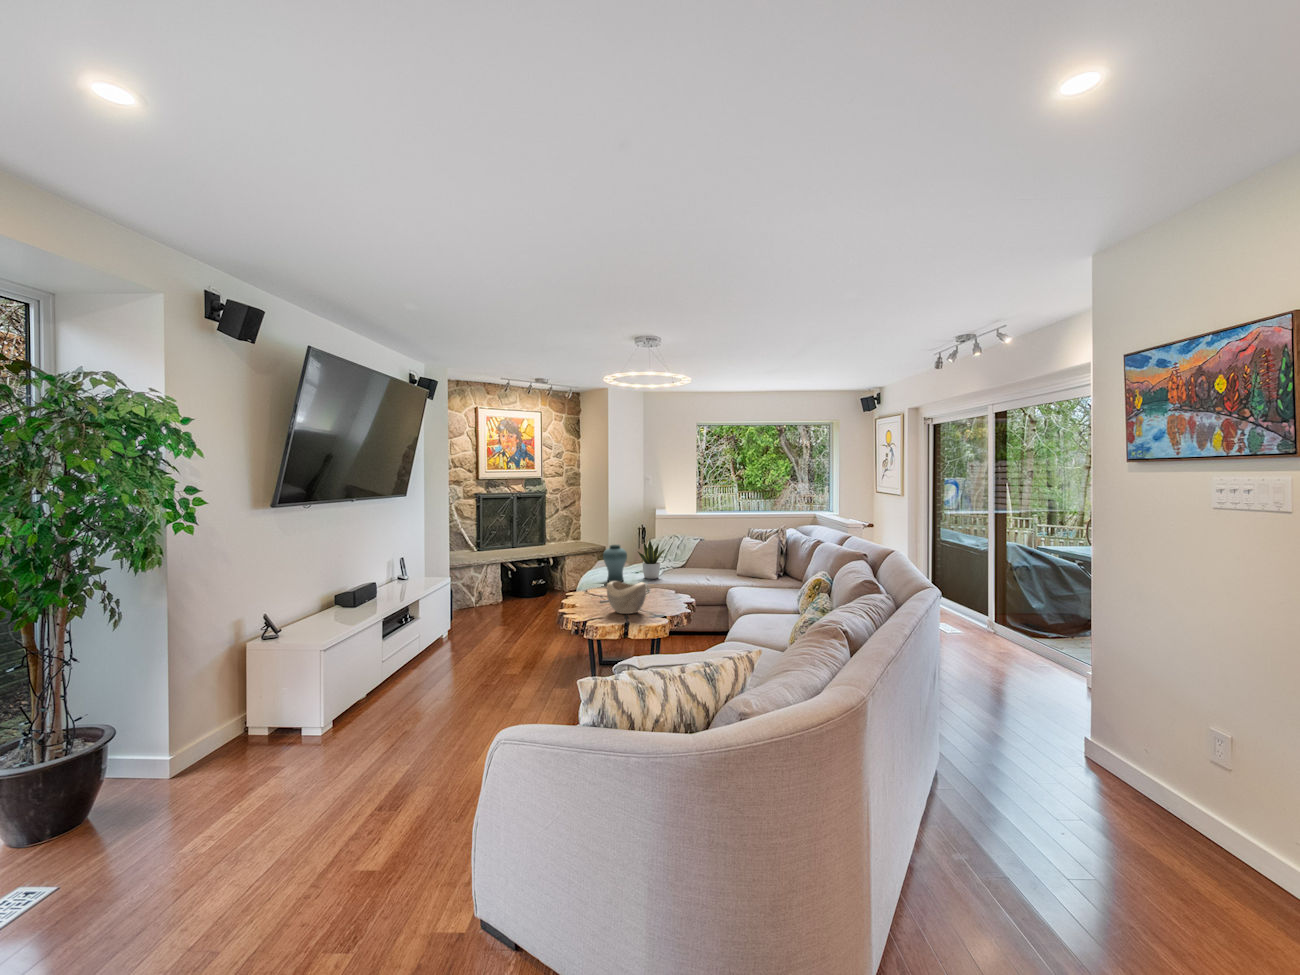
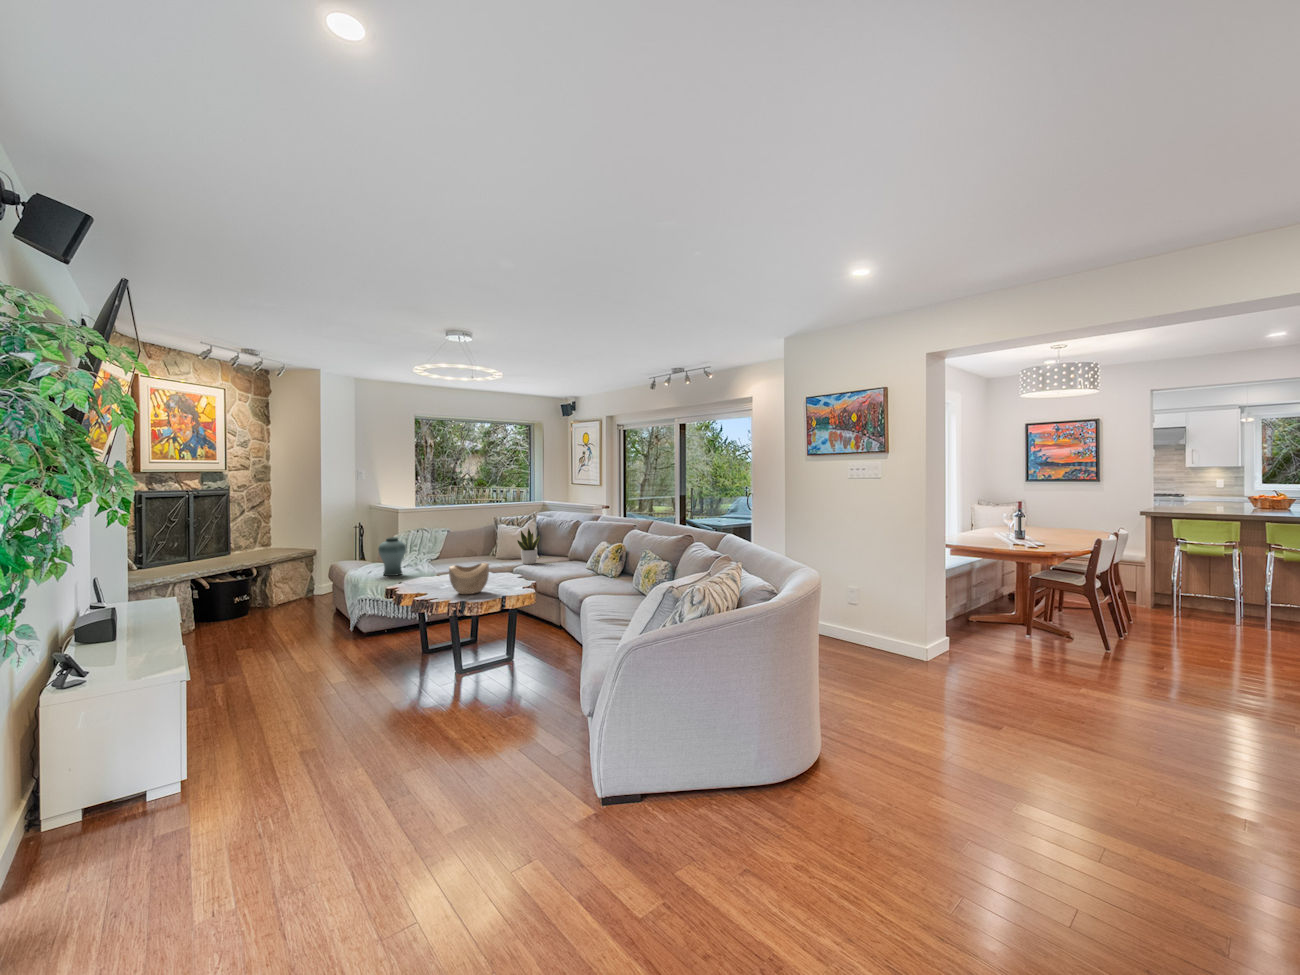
potted plant: present [638,540,665,579] -> present [517,528,540,564]

